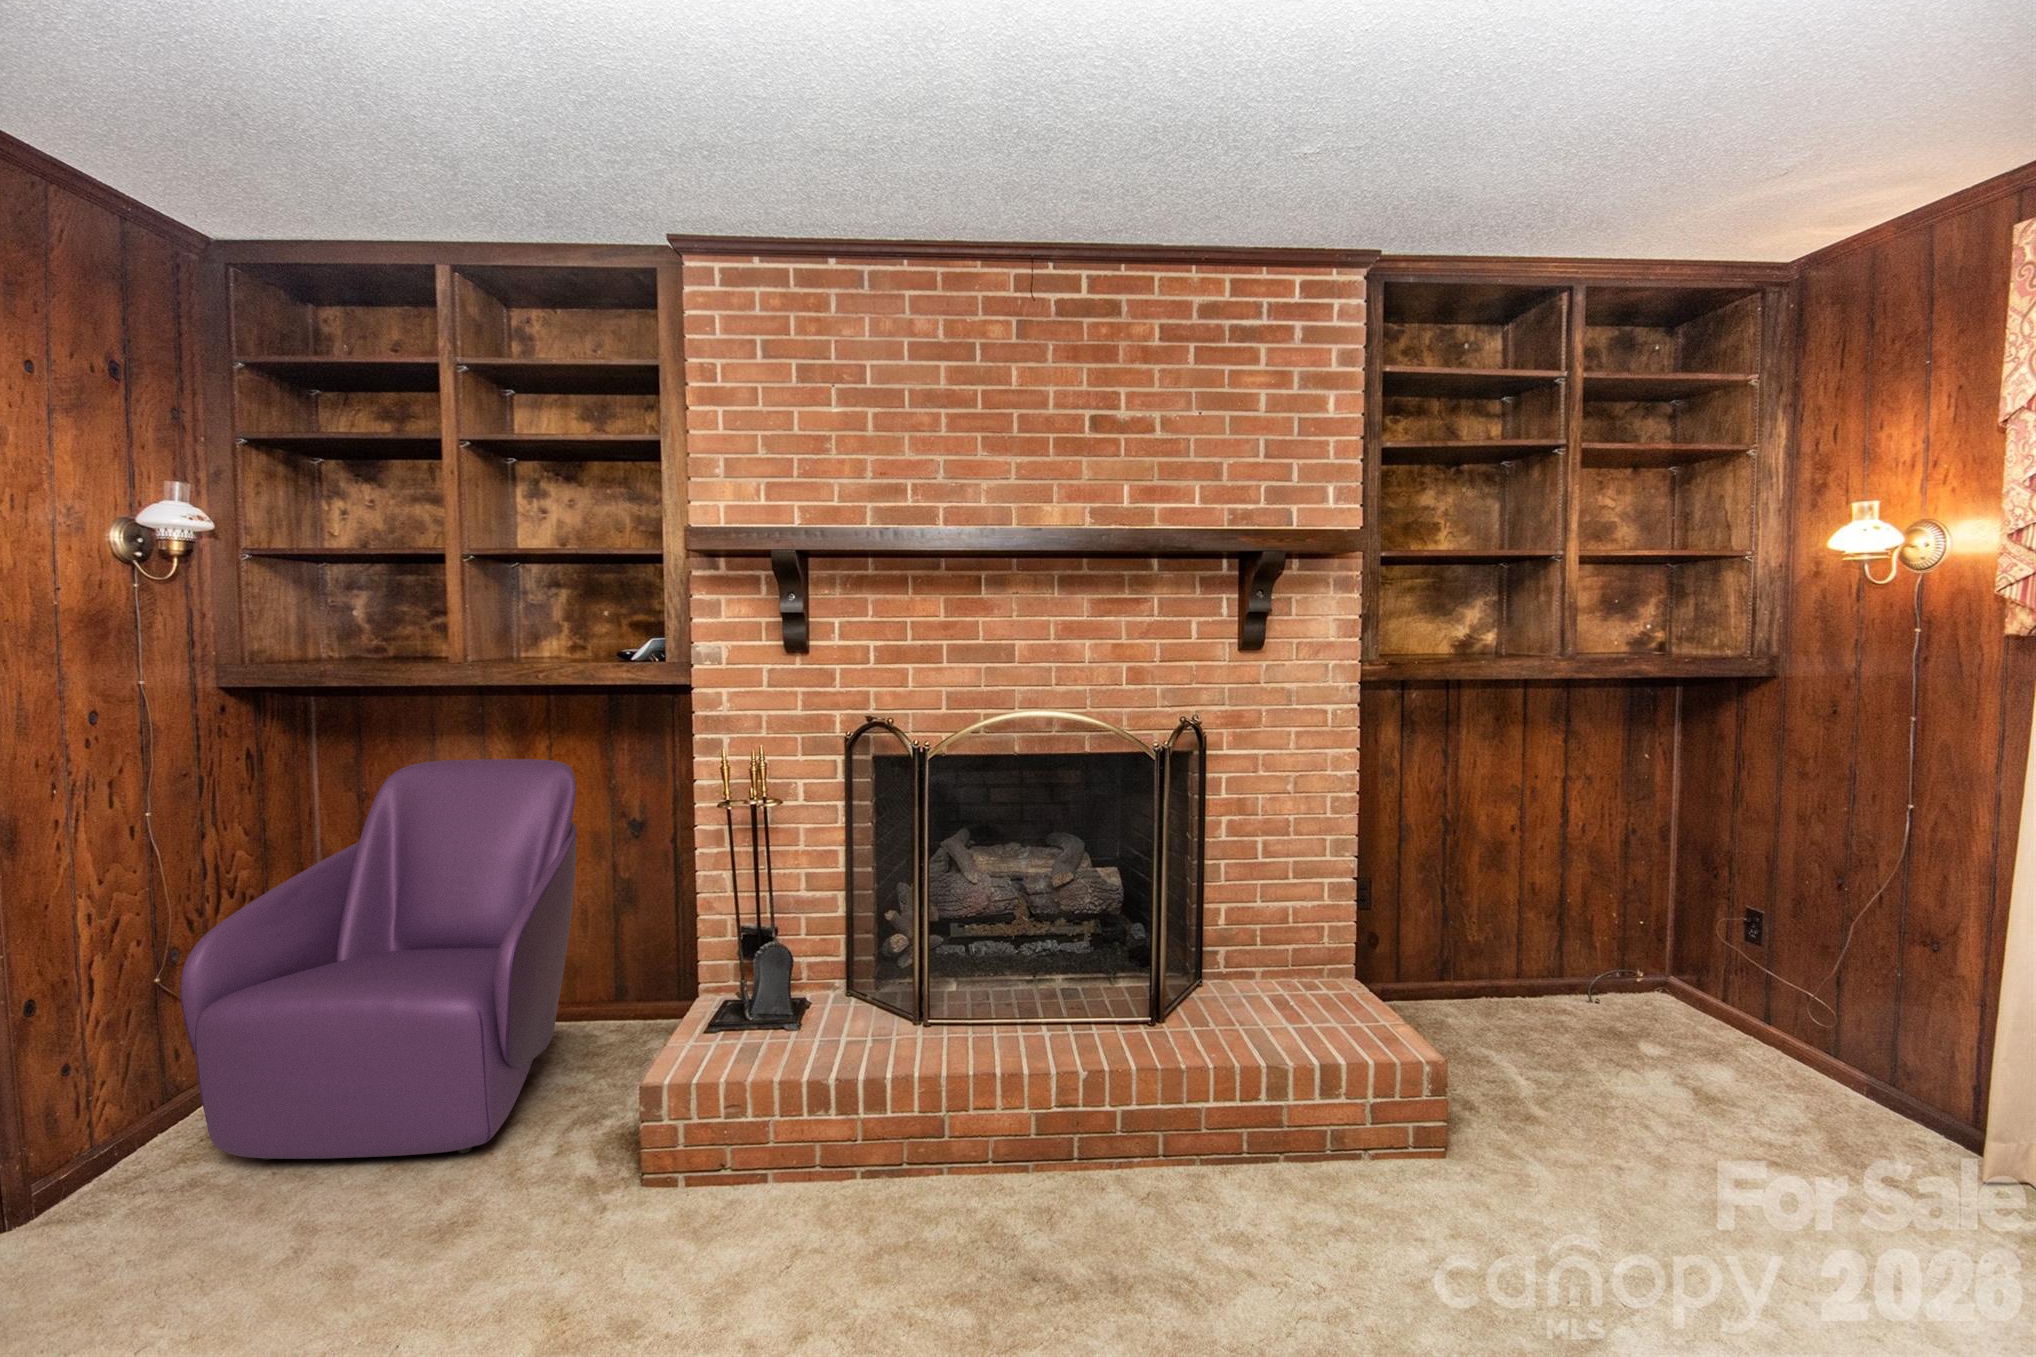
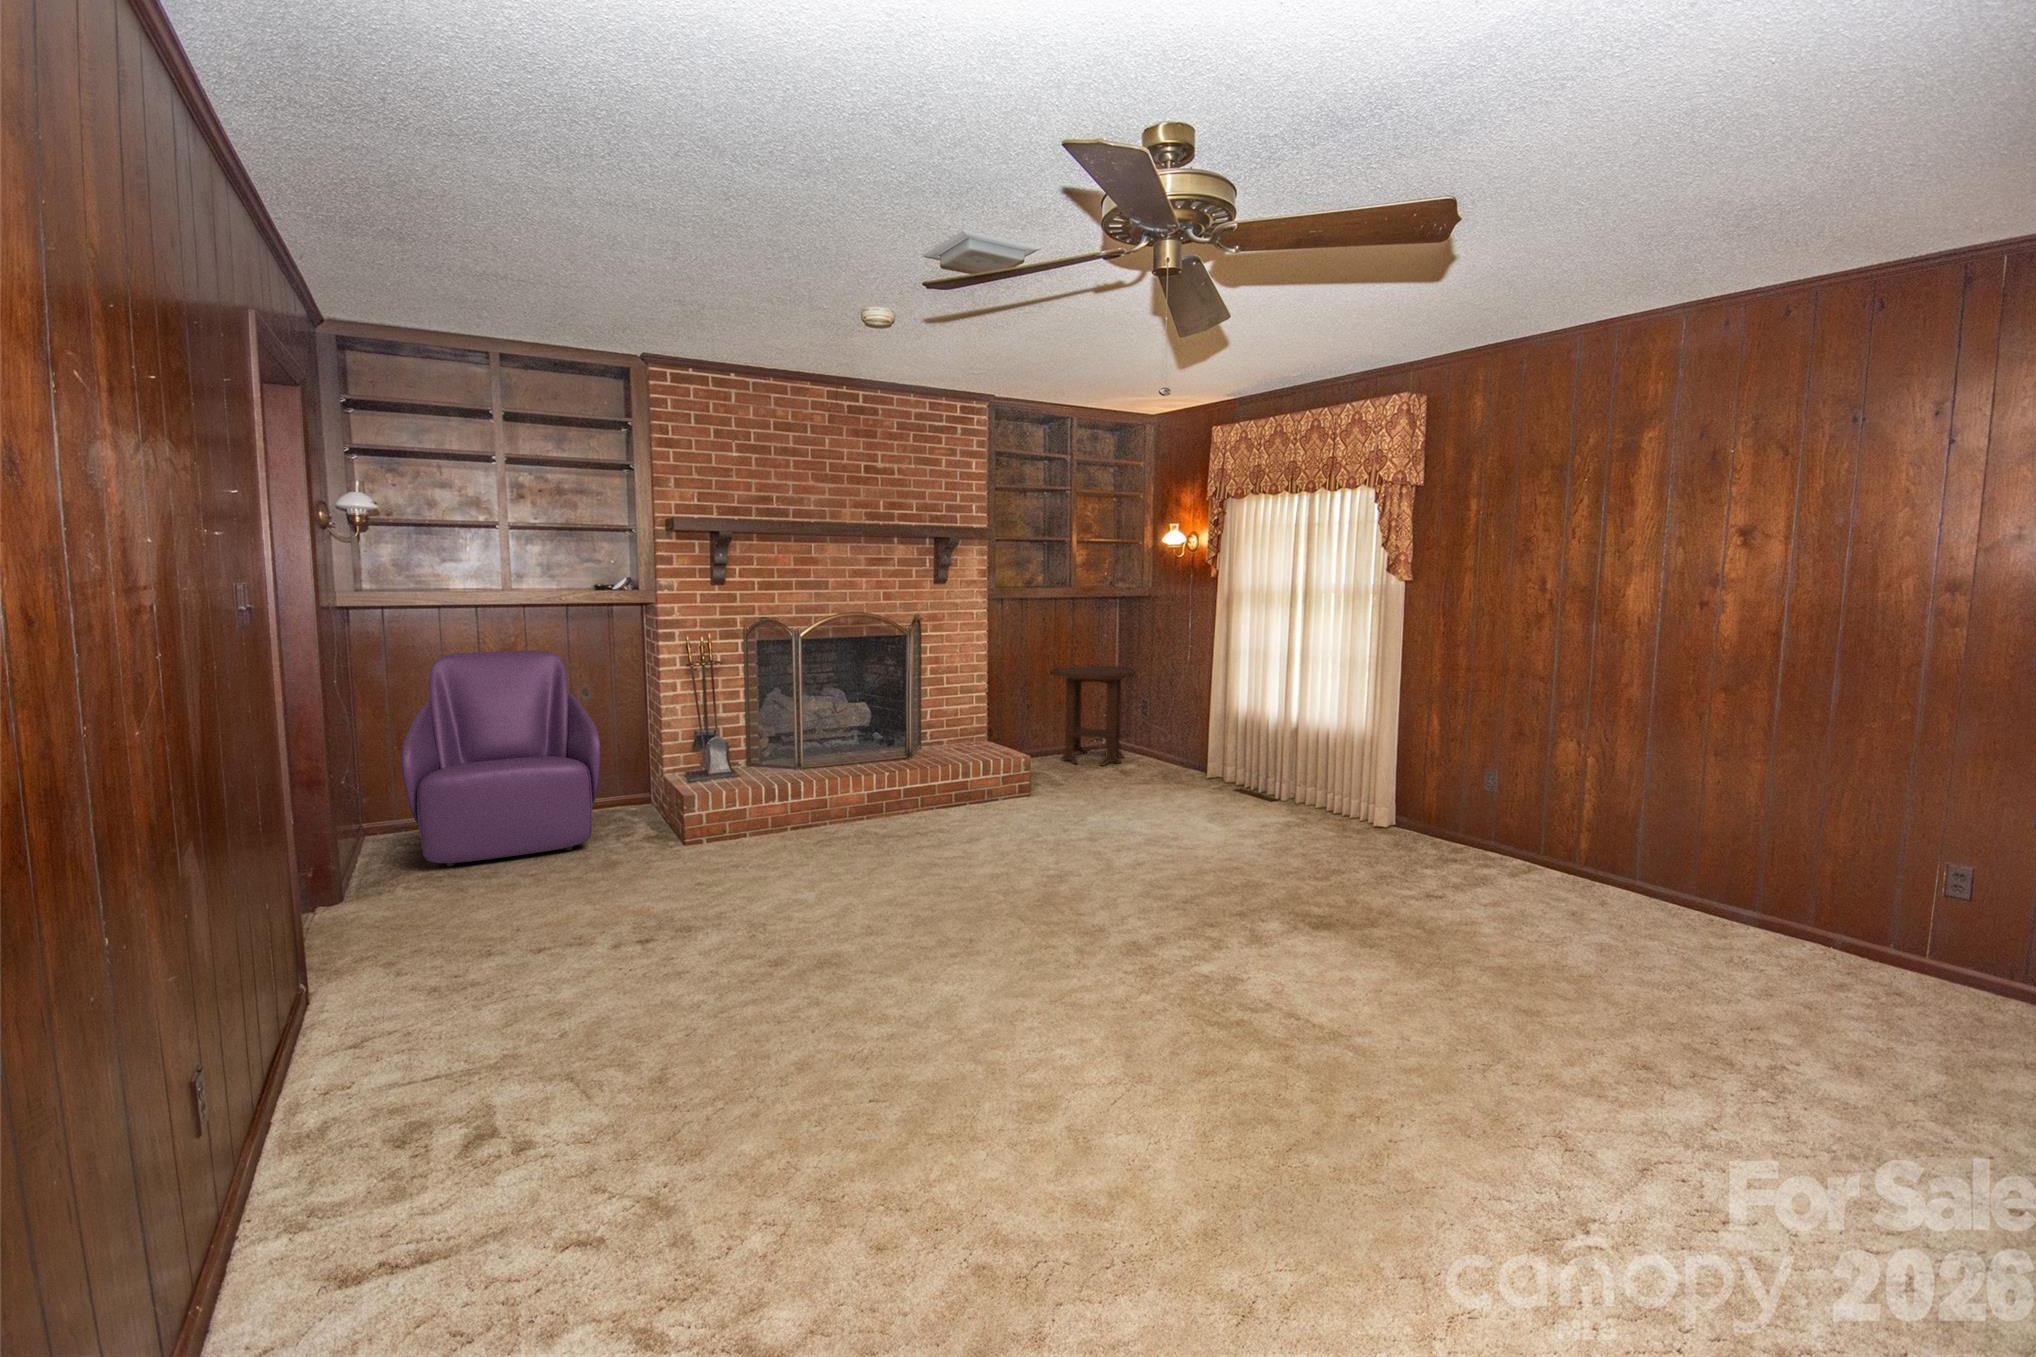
side table: none [1513,817,1736,1063] -> present [1051,666,1137,765]

